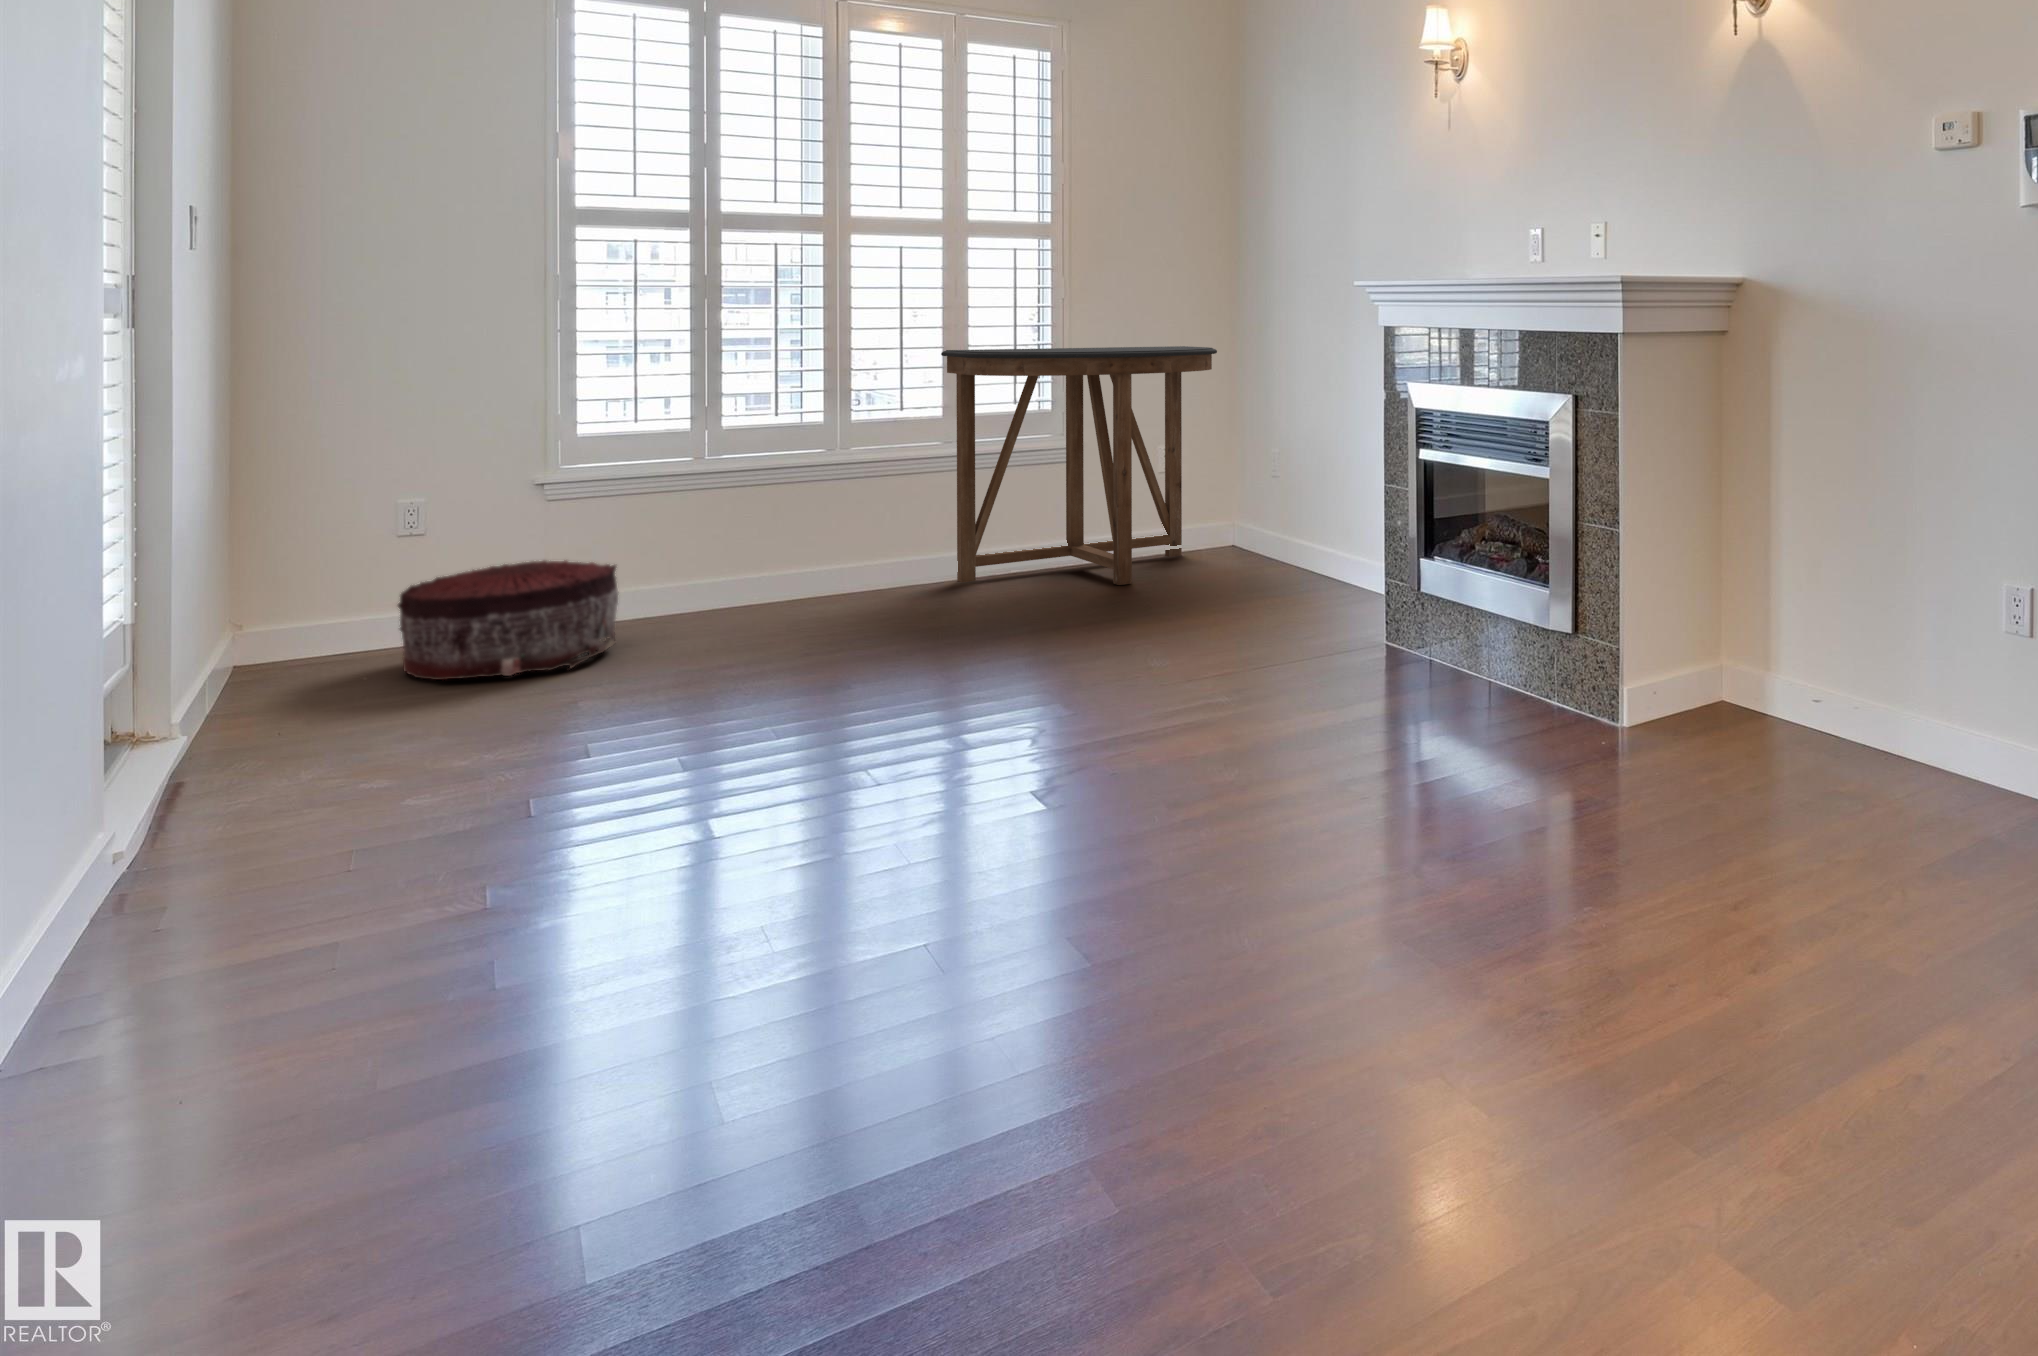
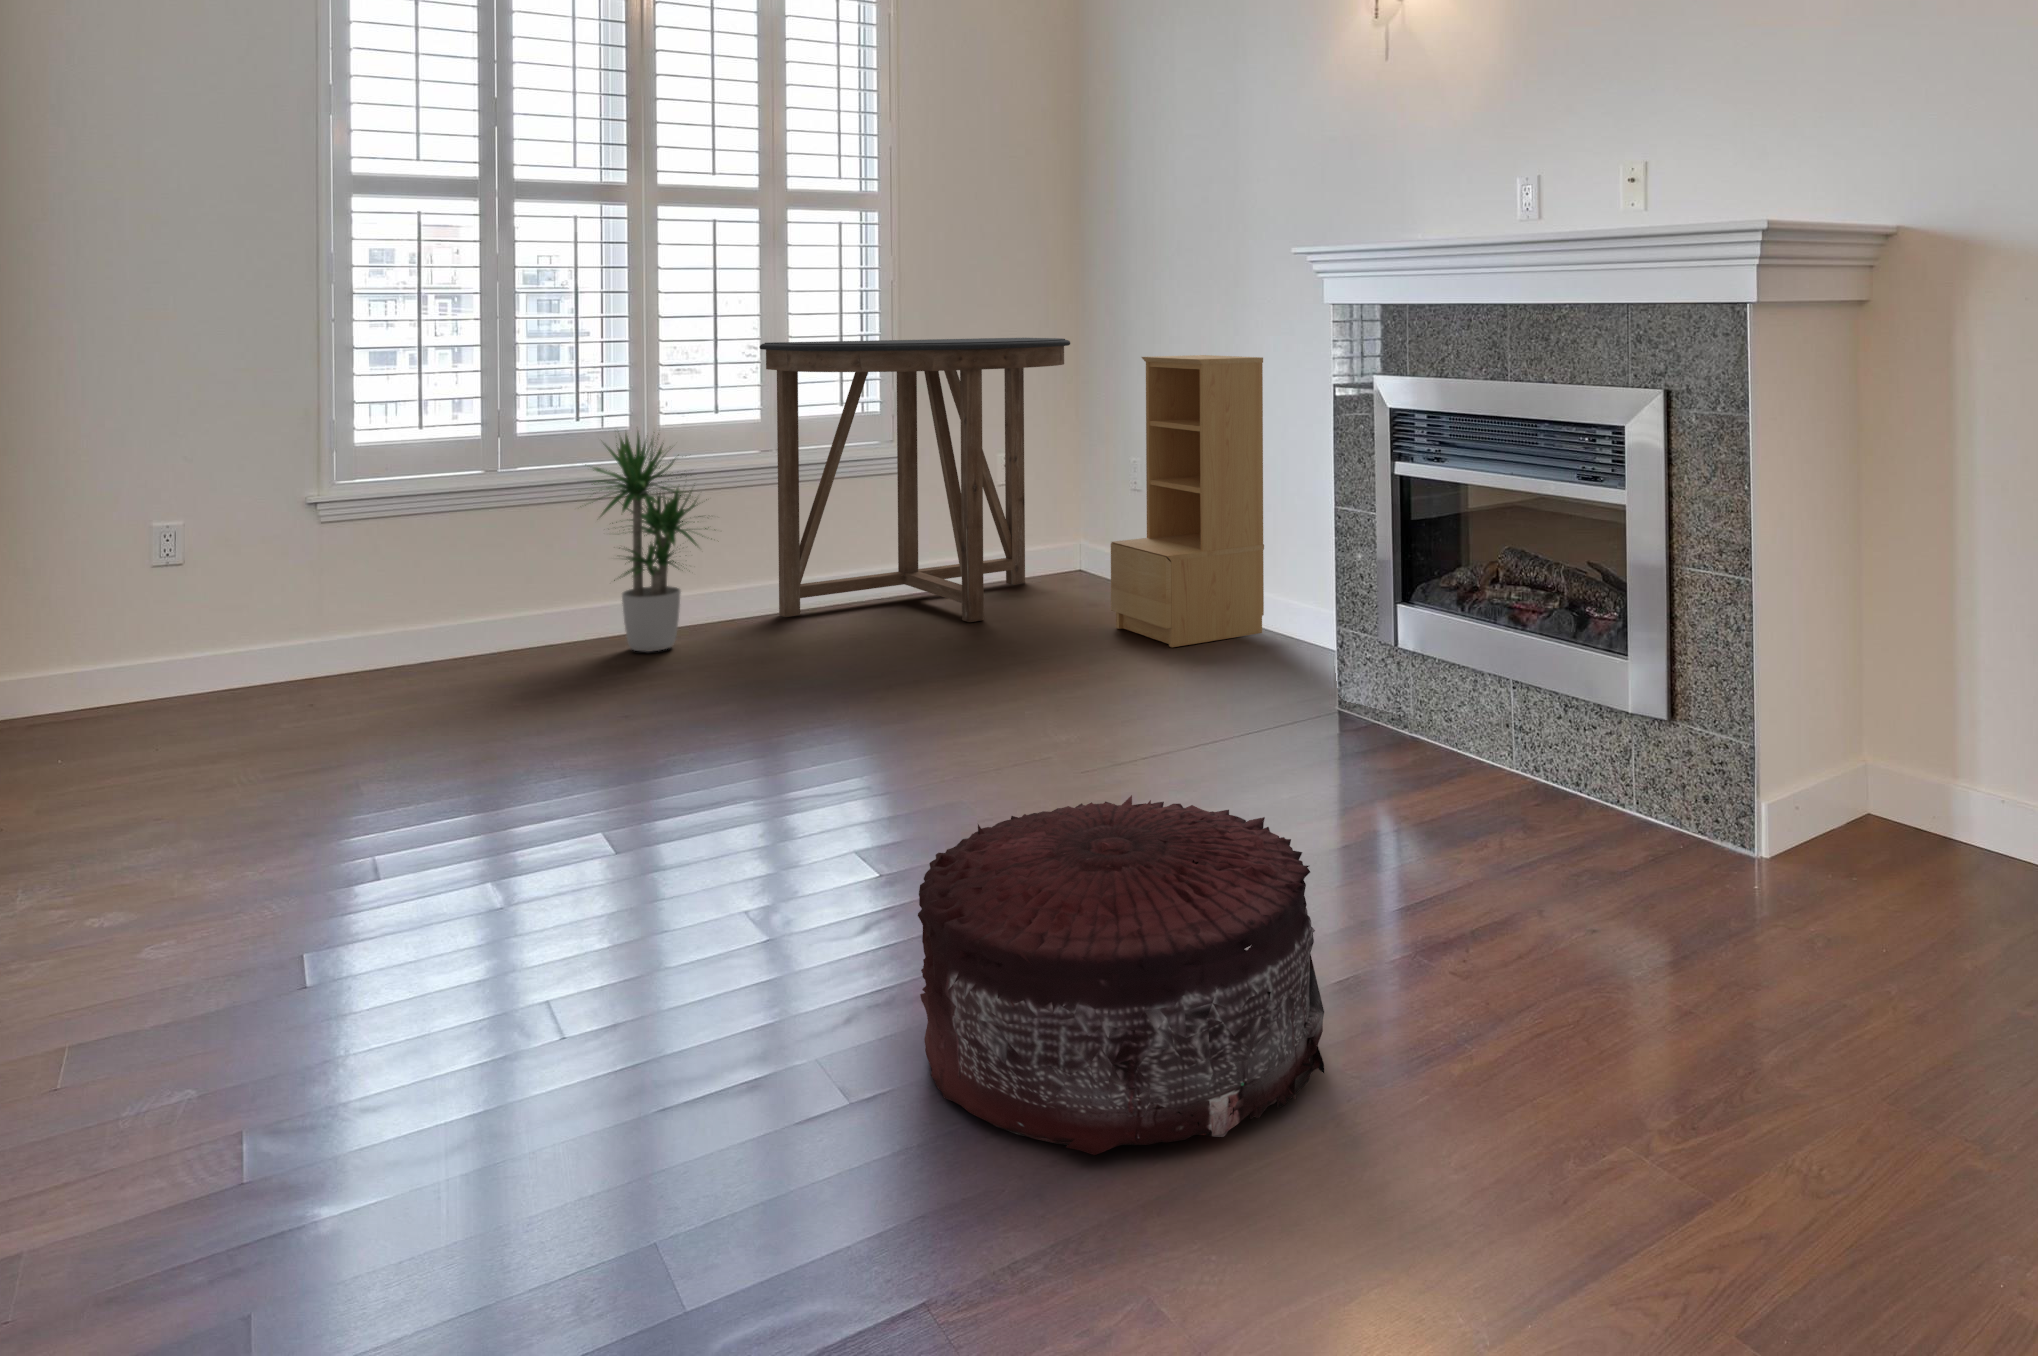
bookshelf: none [1236,363,1361,602] -> present [1111,355,1264,647]
potted plant: none [769,420,904,609] -> present [580,433,715,652]
pouf: present [398,560,618,680] -> present [918,795,1324,1155]

